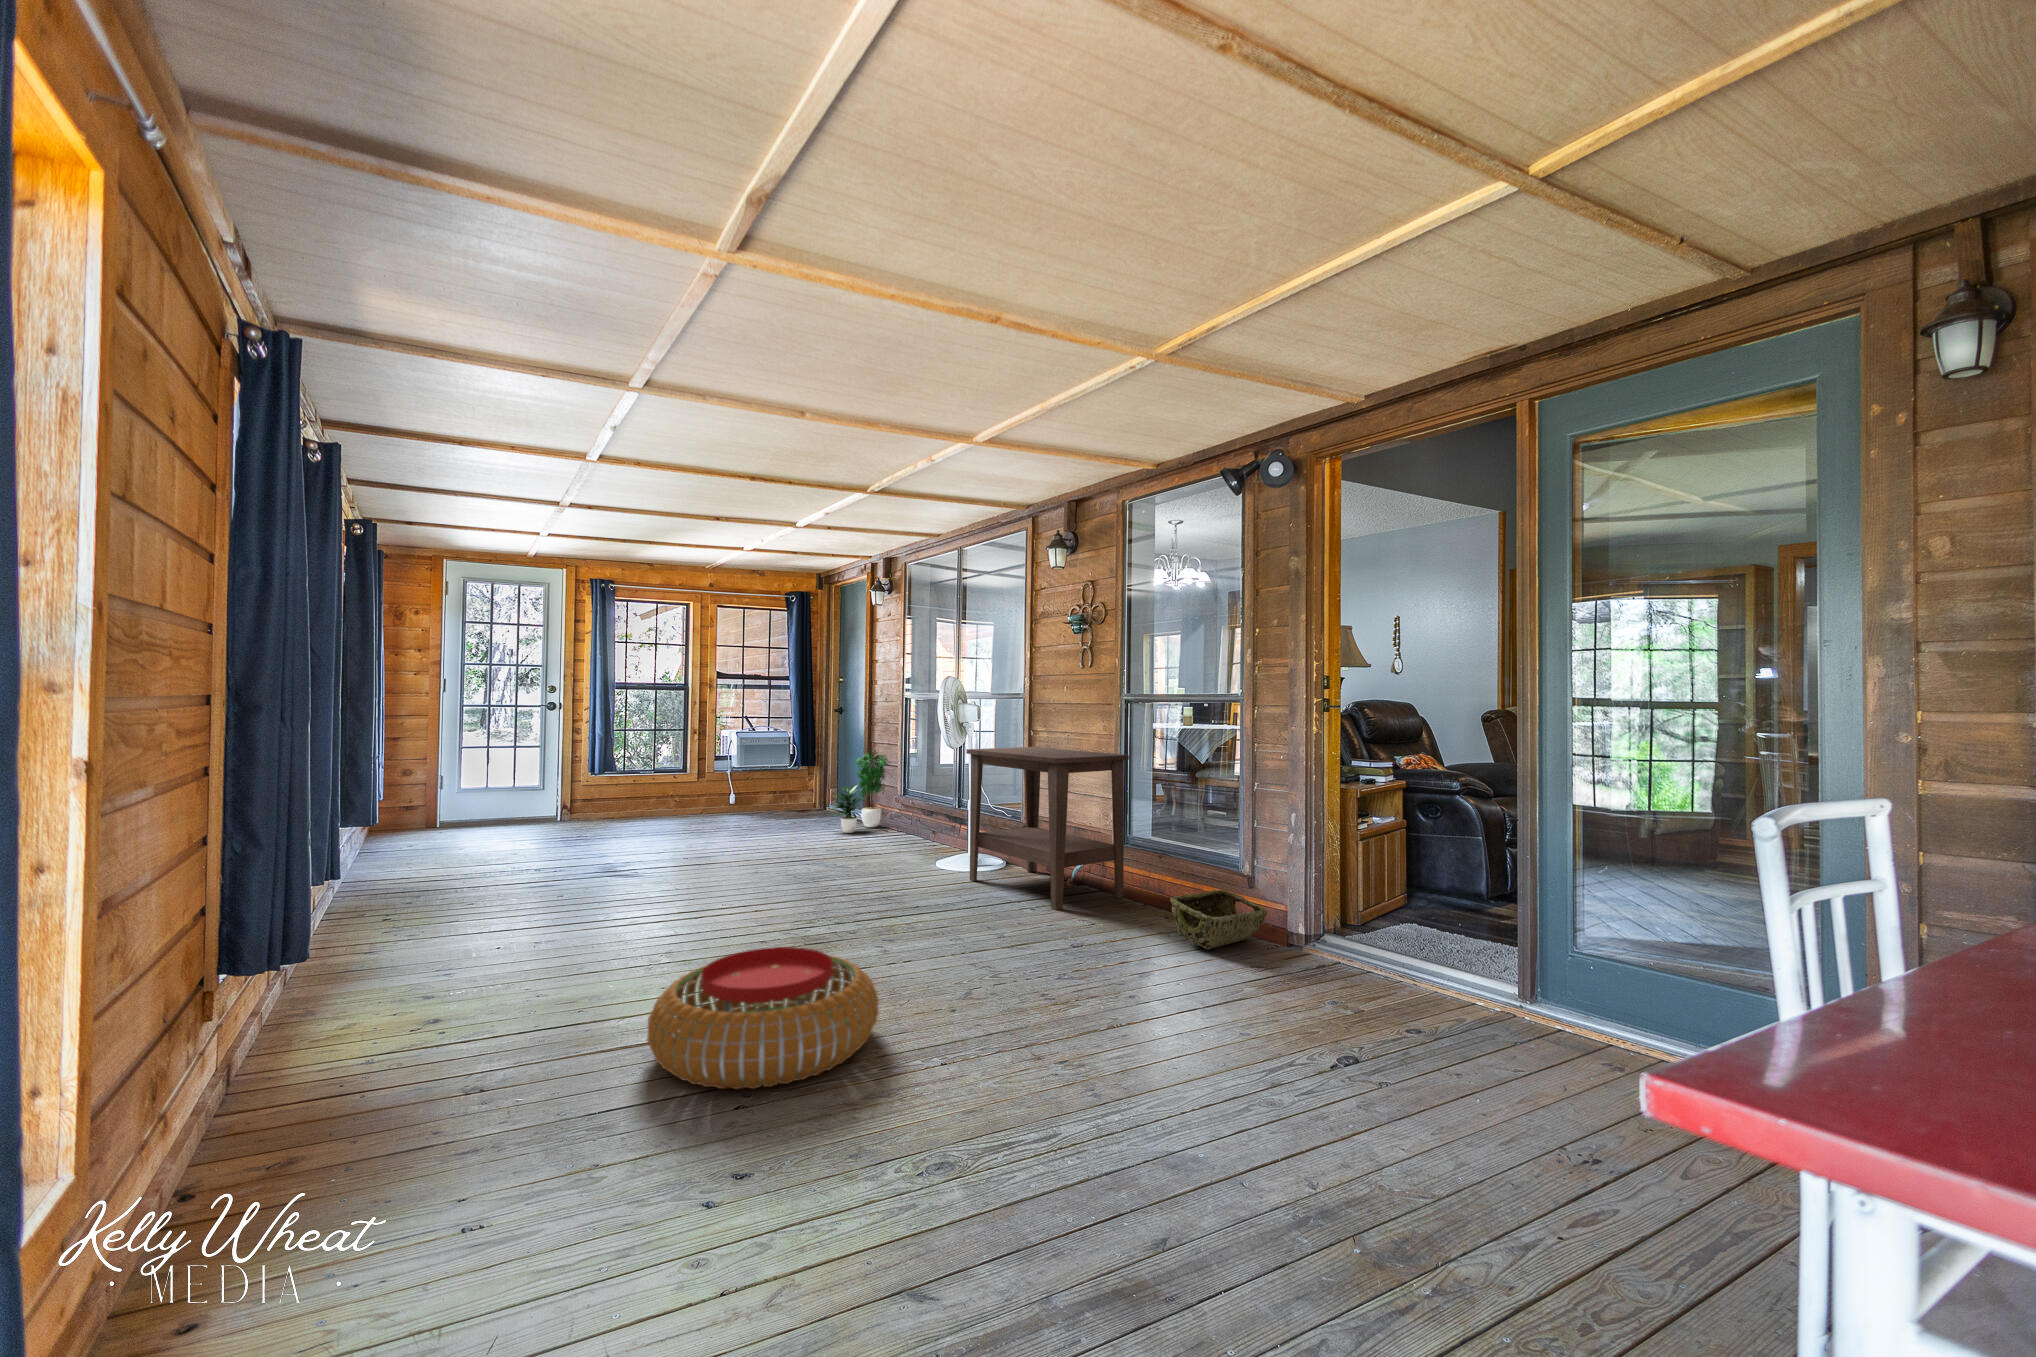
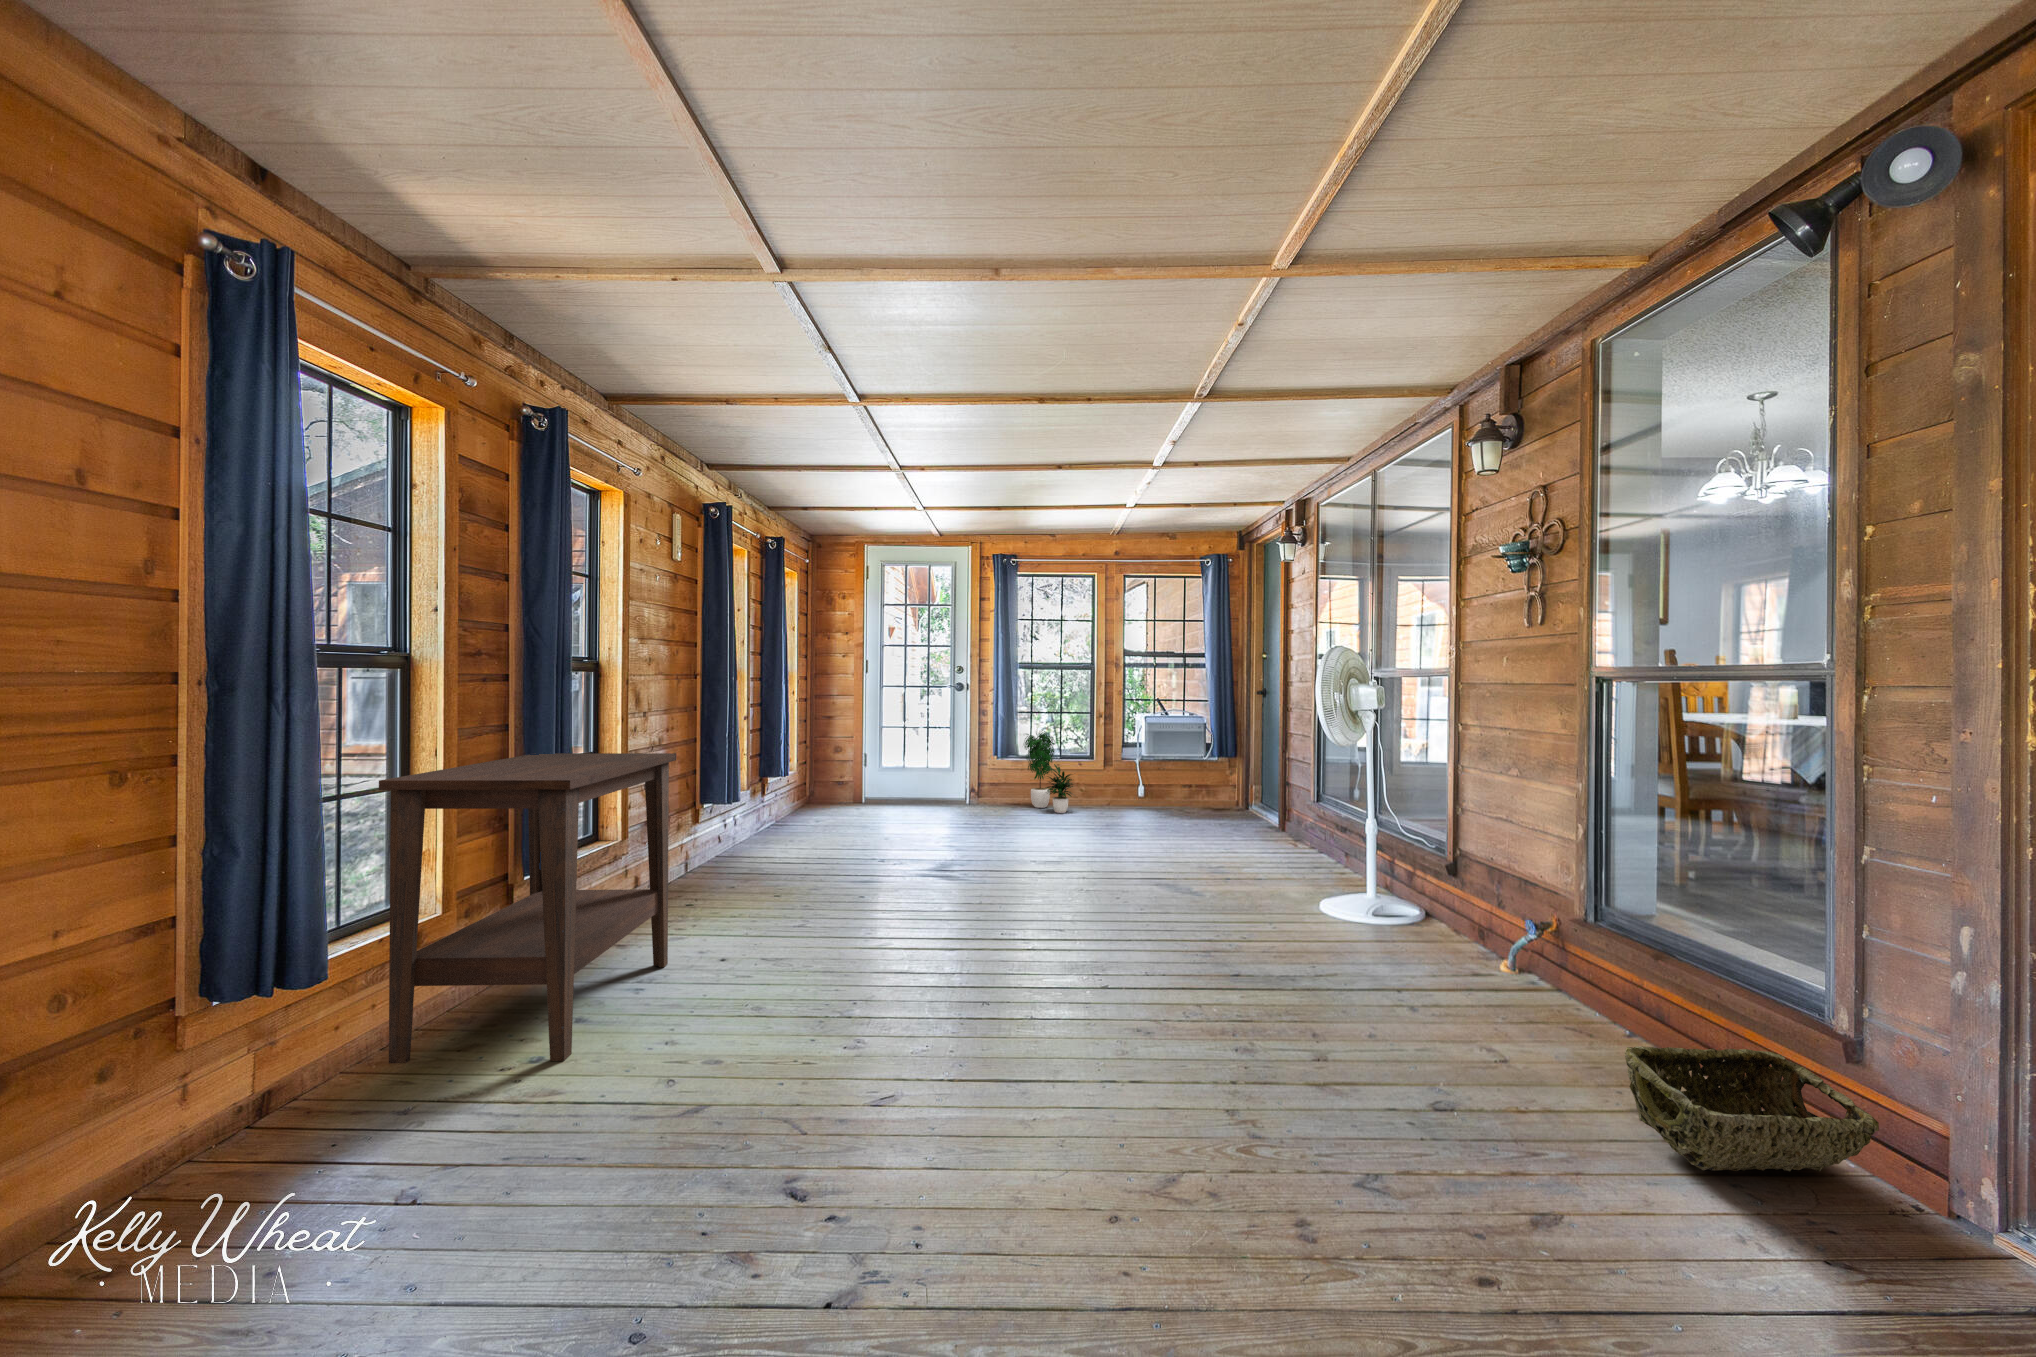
potted plant: present [831,747,888,833] -> present [1025,731,1073,813]
side table: present [966,747,1129,910] -> present [379,753,676,1063]
pouf: present [647,947,879,1089] -> none [697,1003,1000,1213]

